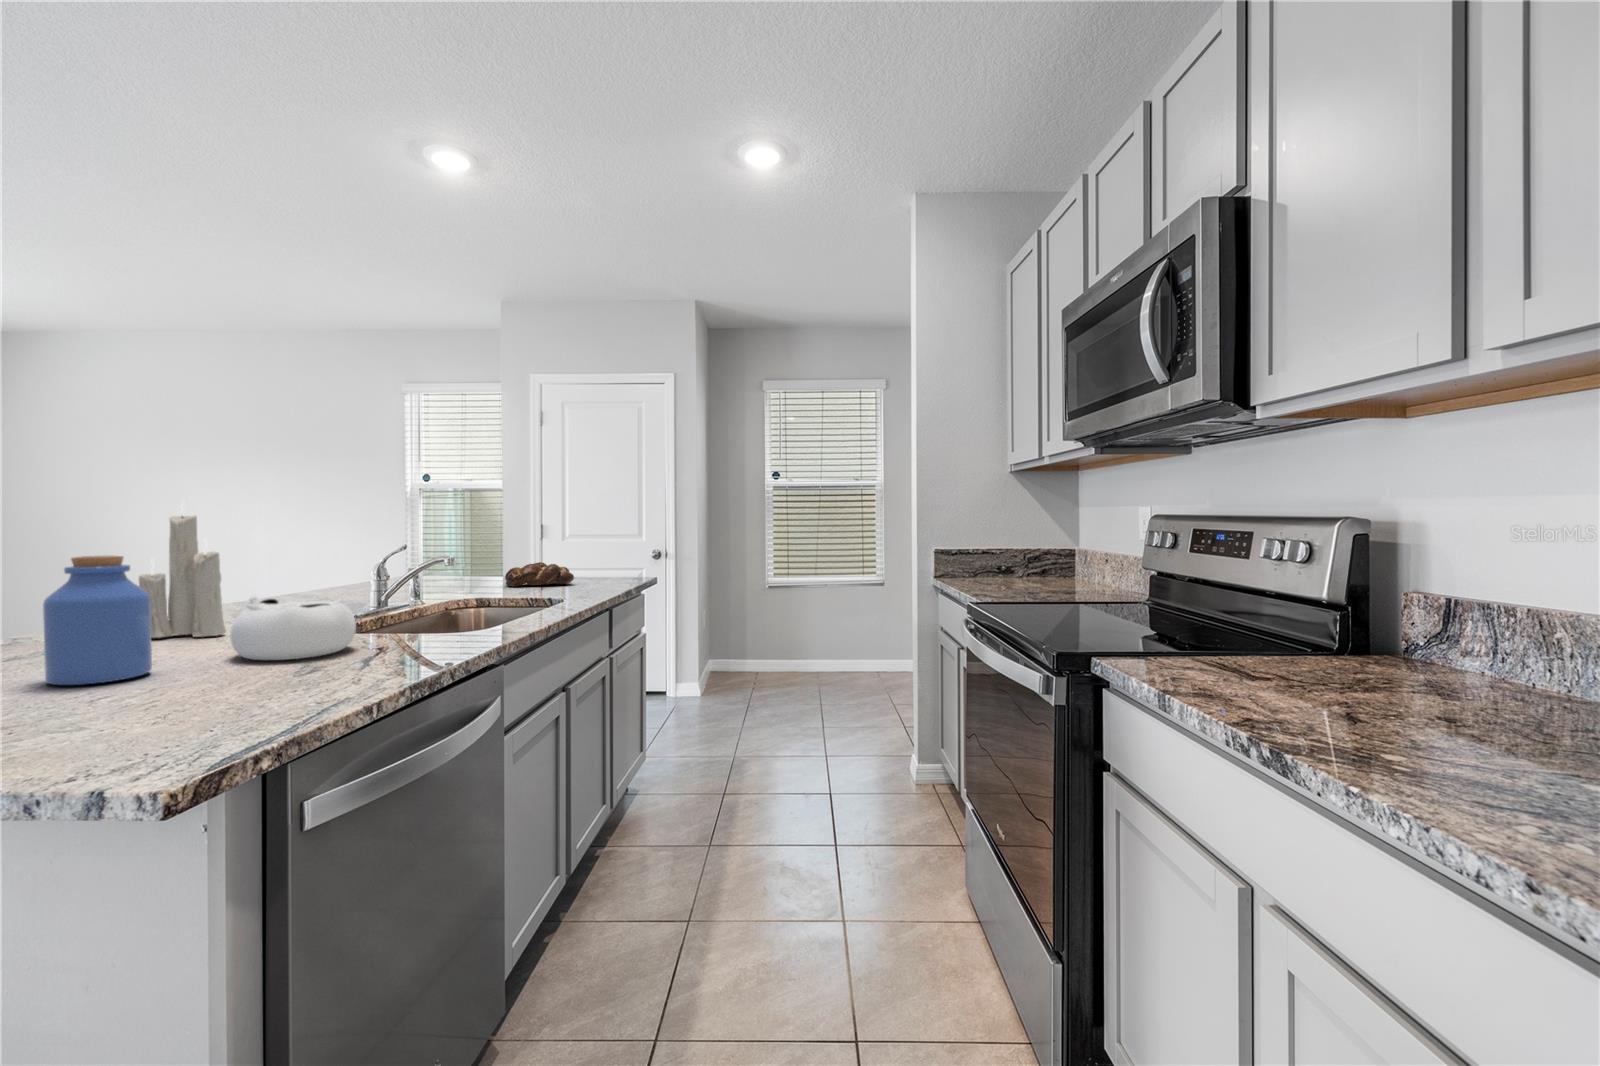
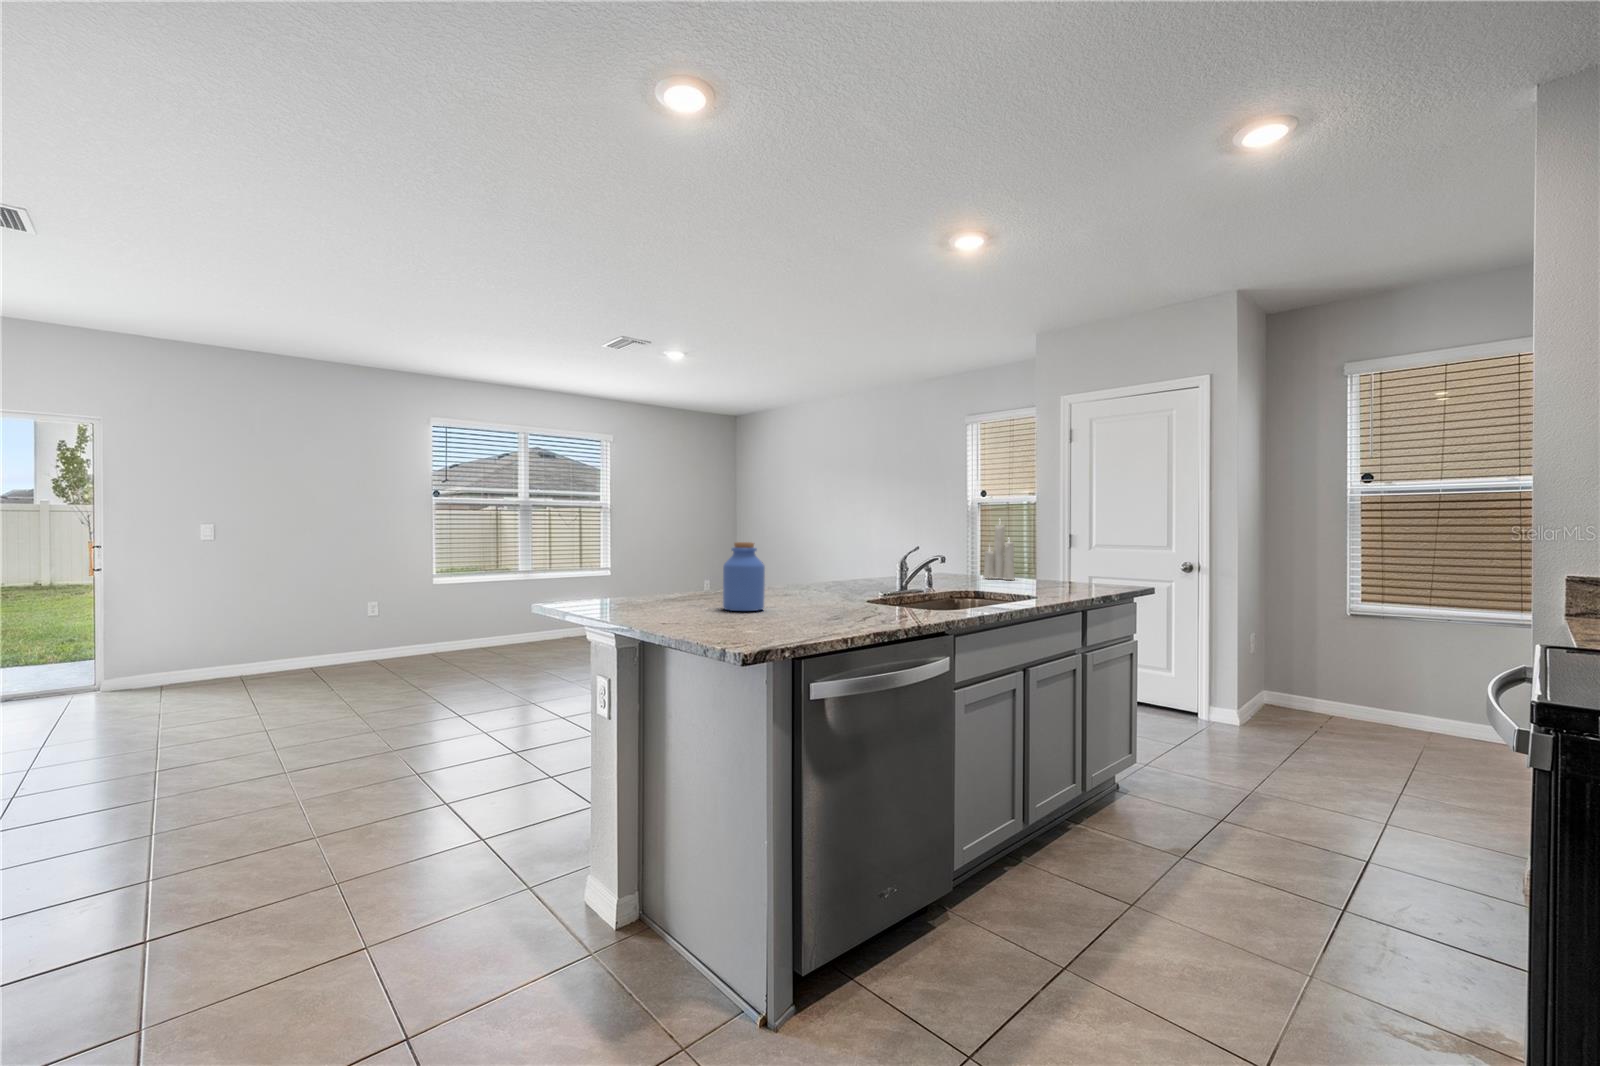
candle: present [139,501,226,638] -> present [983,525,1015,580]
bread loaf: present [505,562,574,587] -> none [1009,565,1068,585]
decorative bowl: present [230,596,356,660] -> none [801,571,867,612]

